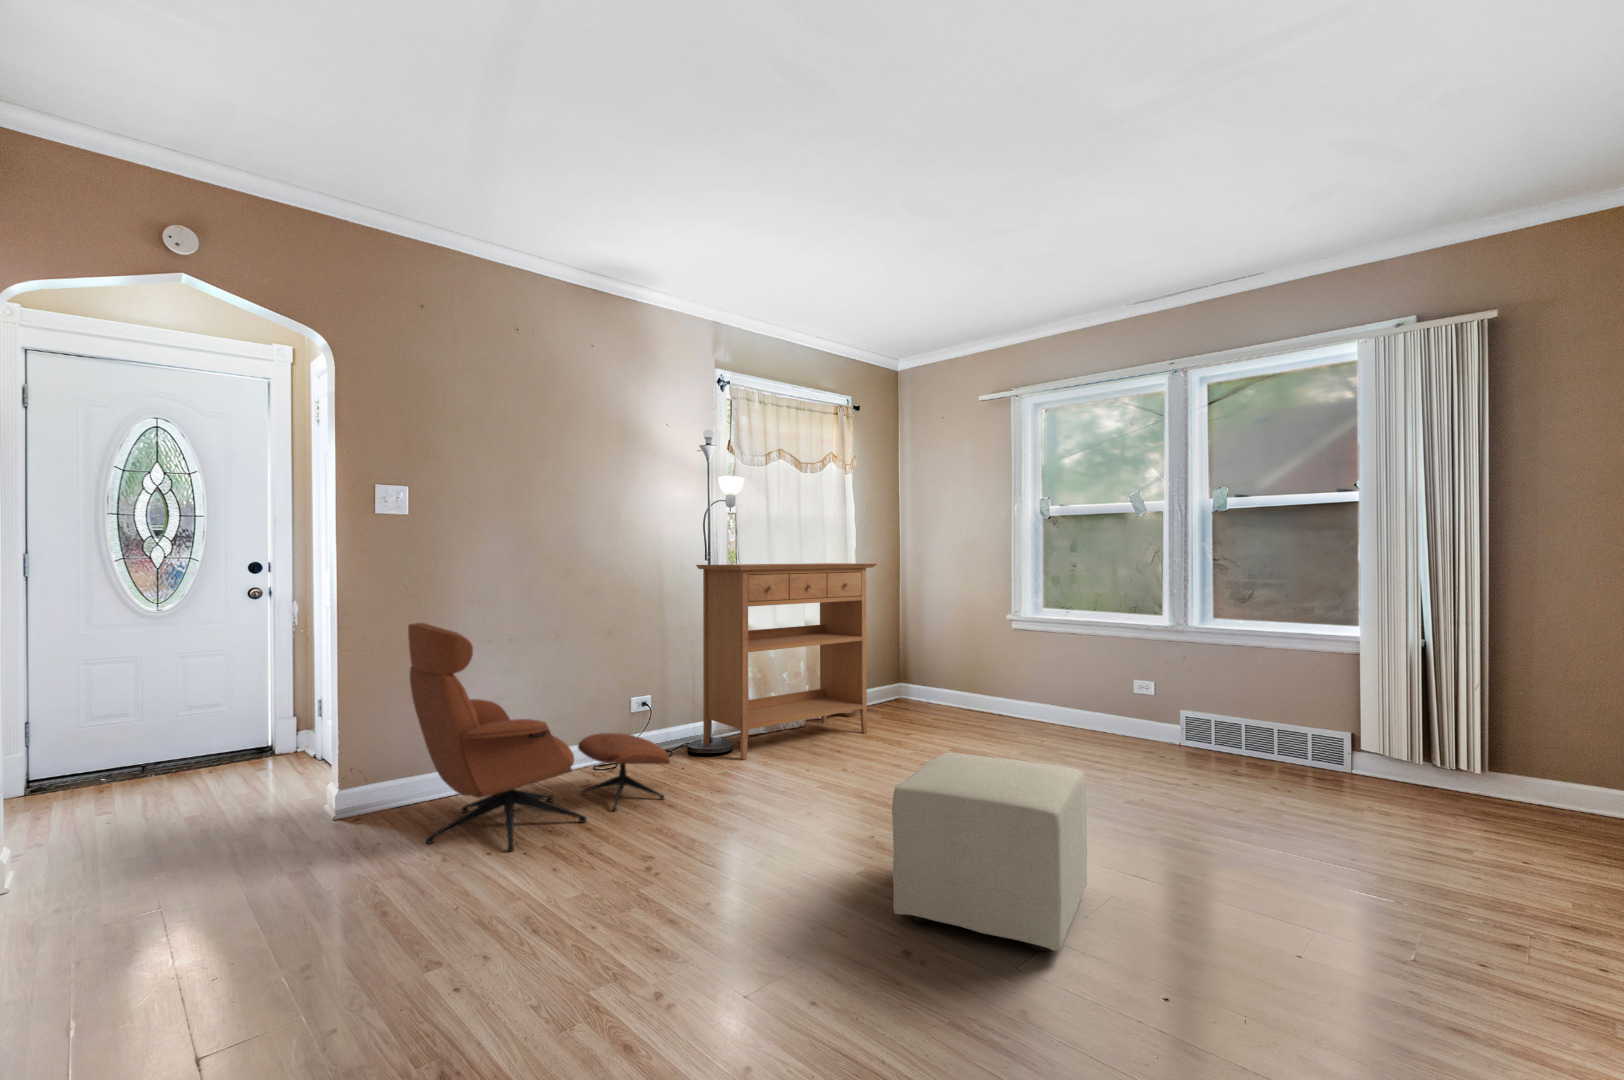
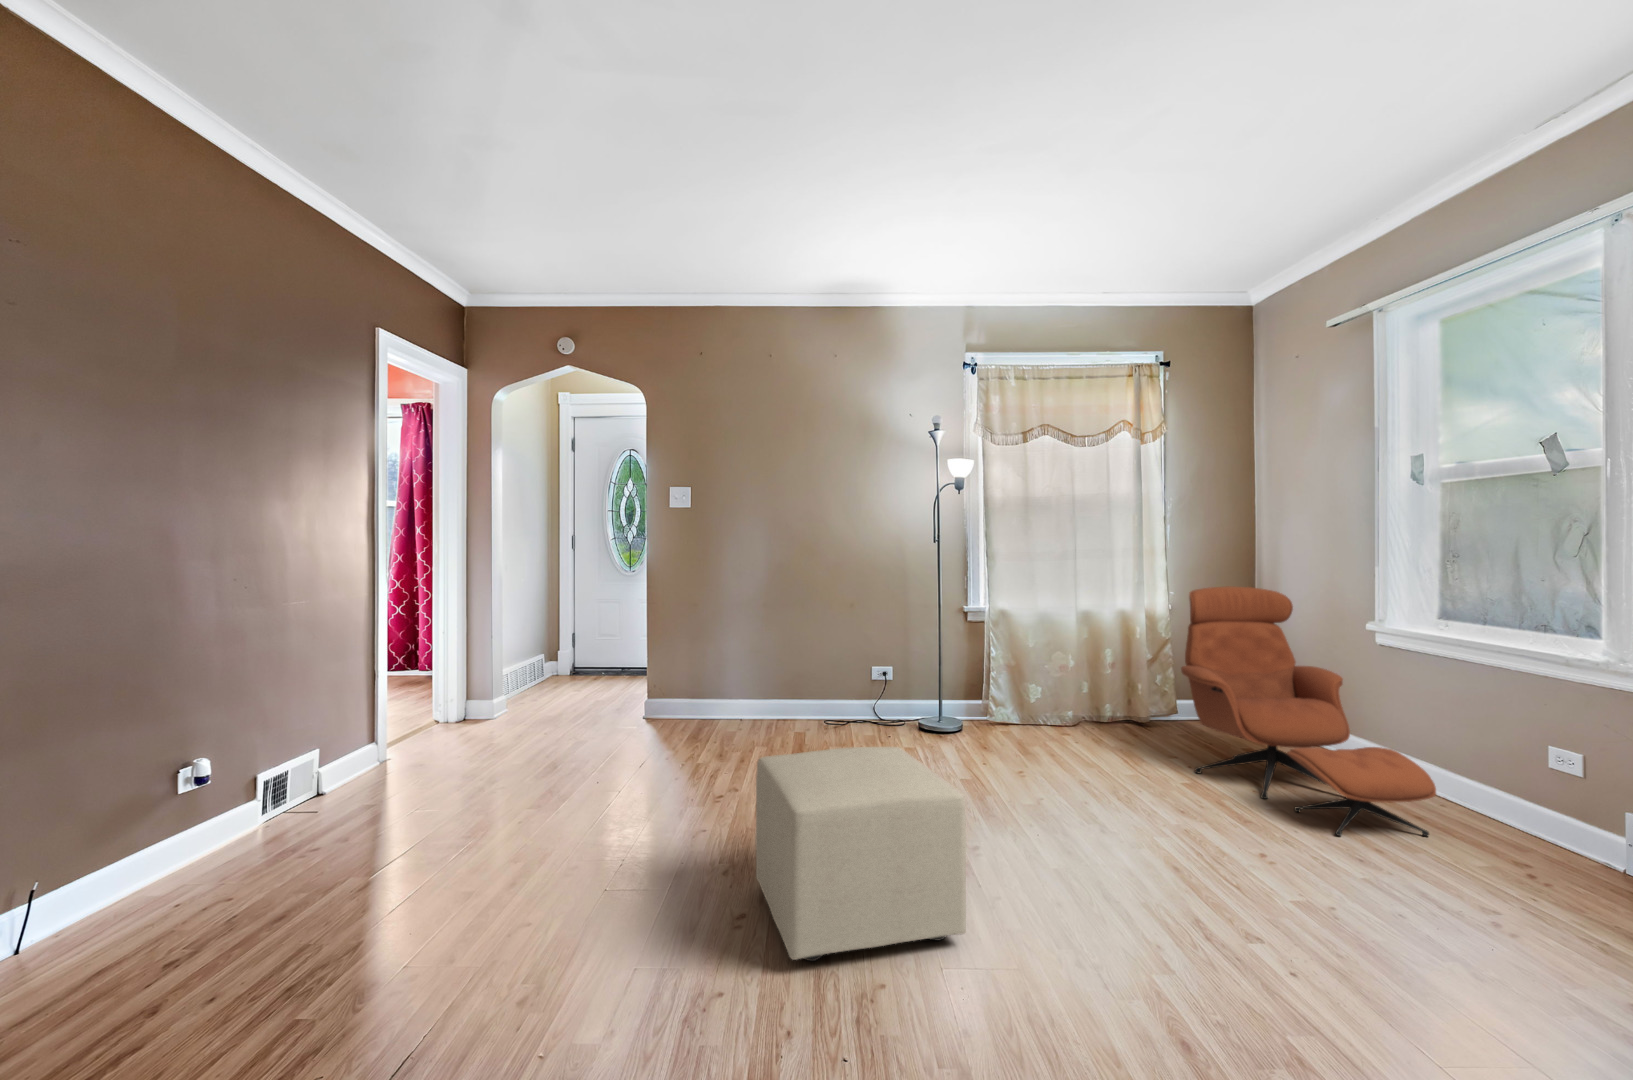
console table: present [696,563,877,759] -> none [929,546,1133,745]
lounge chair: present [408,623,670,851] -> present [1181,586,1436,836]

